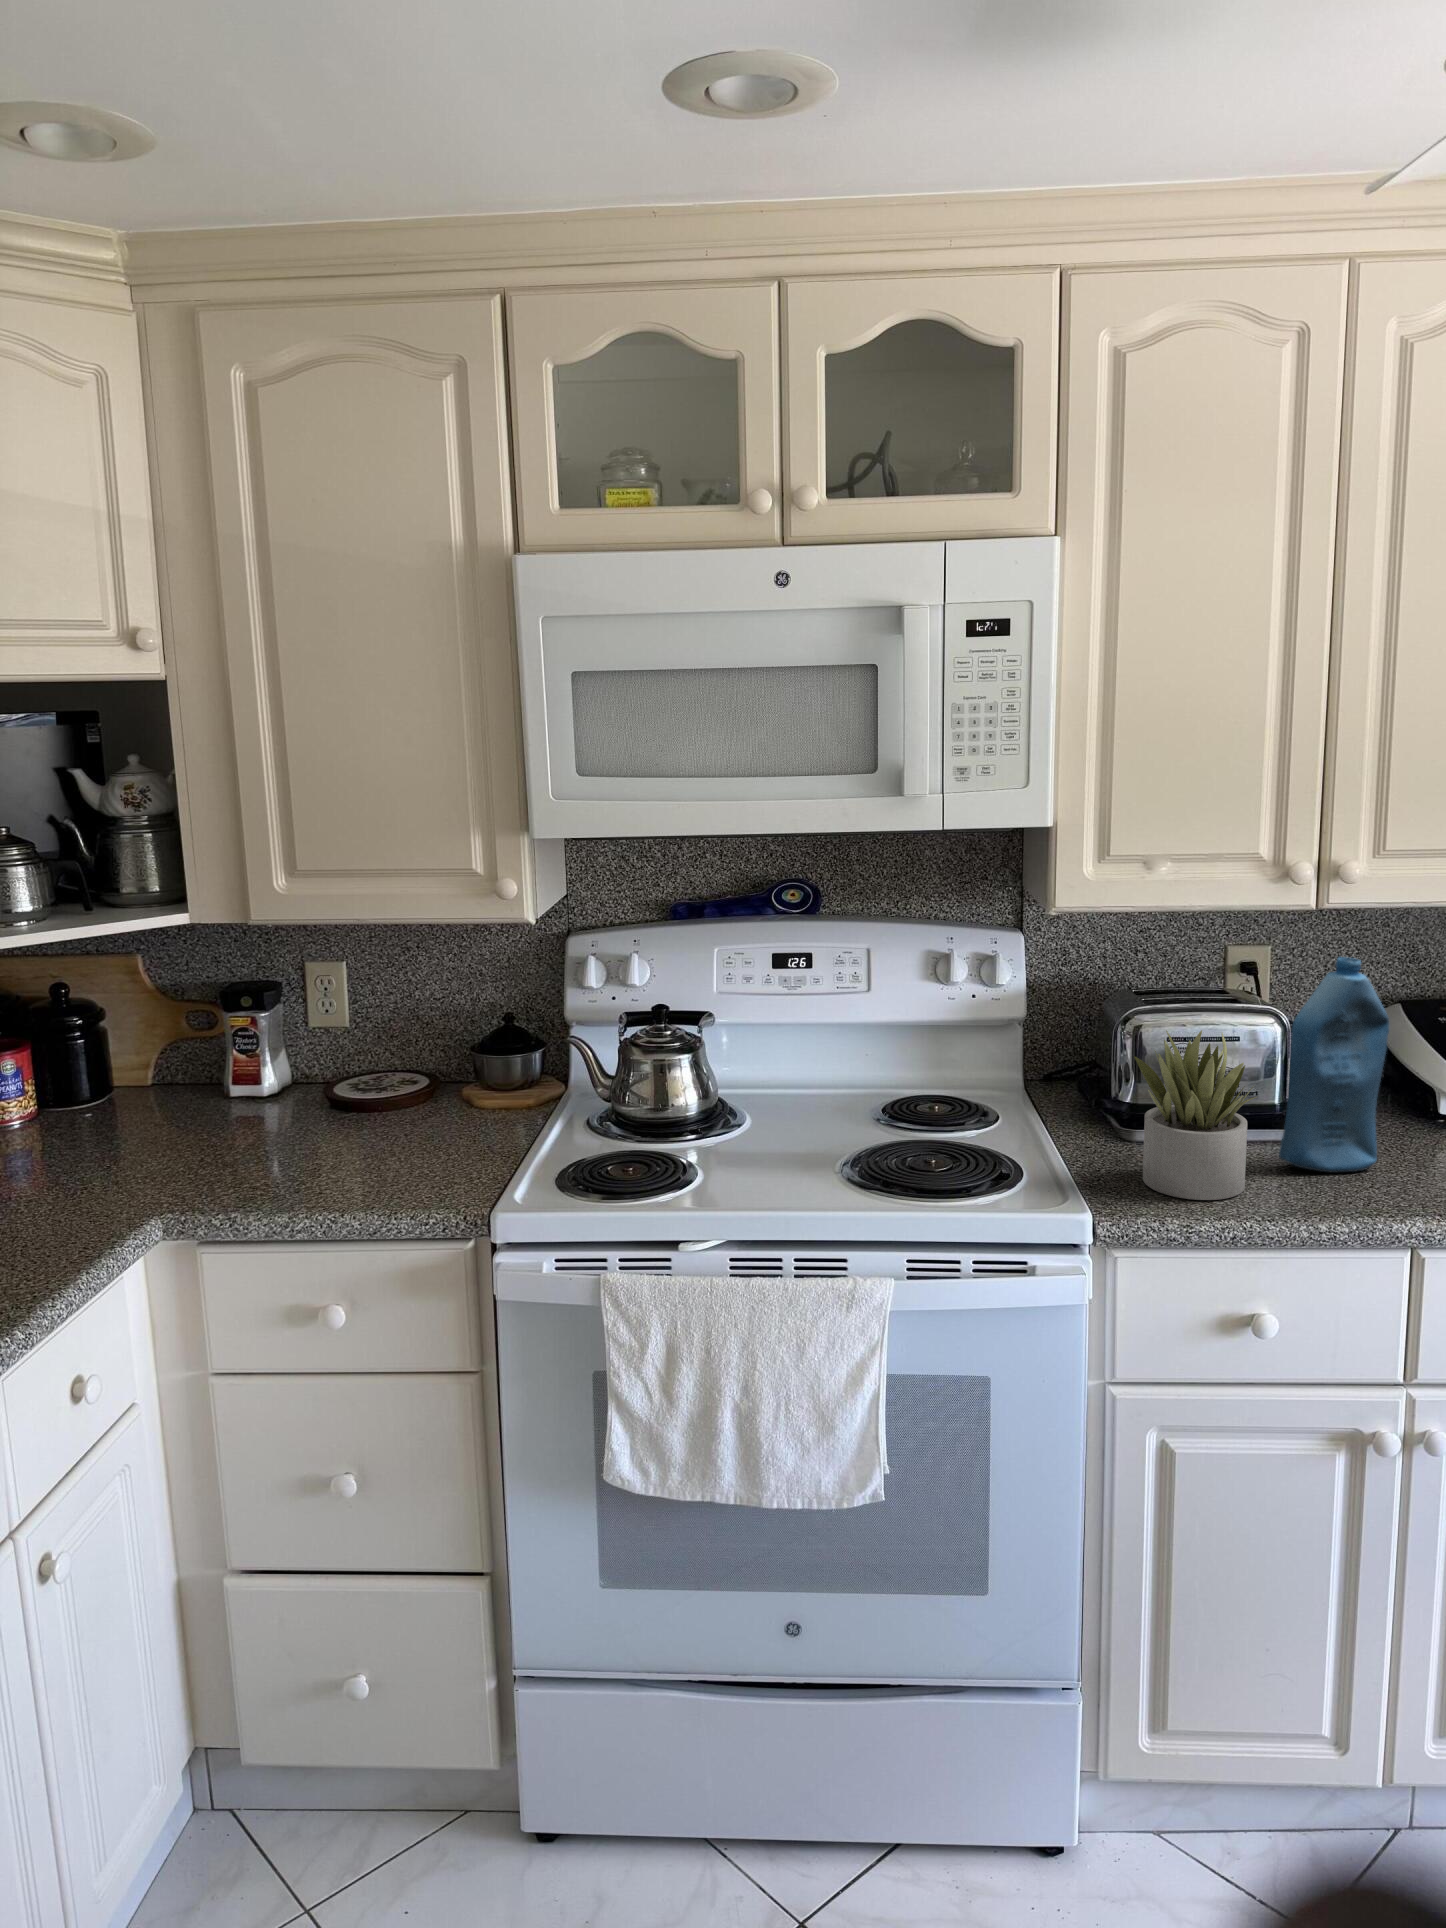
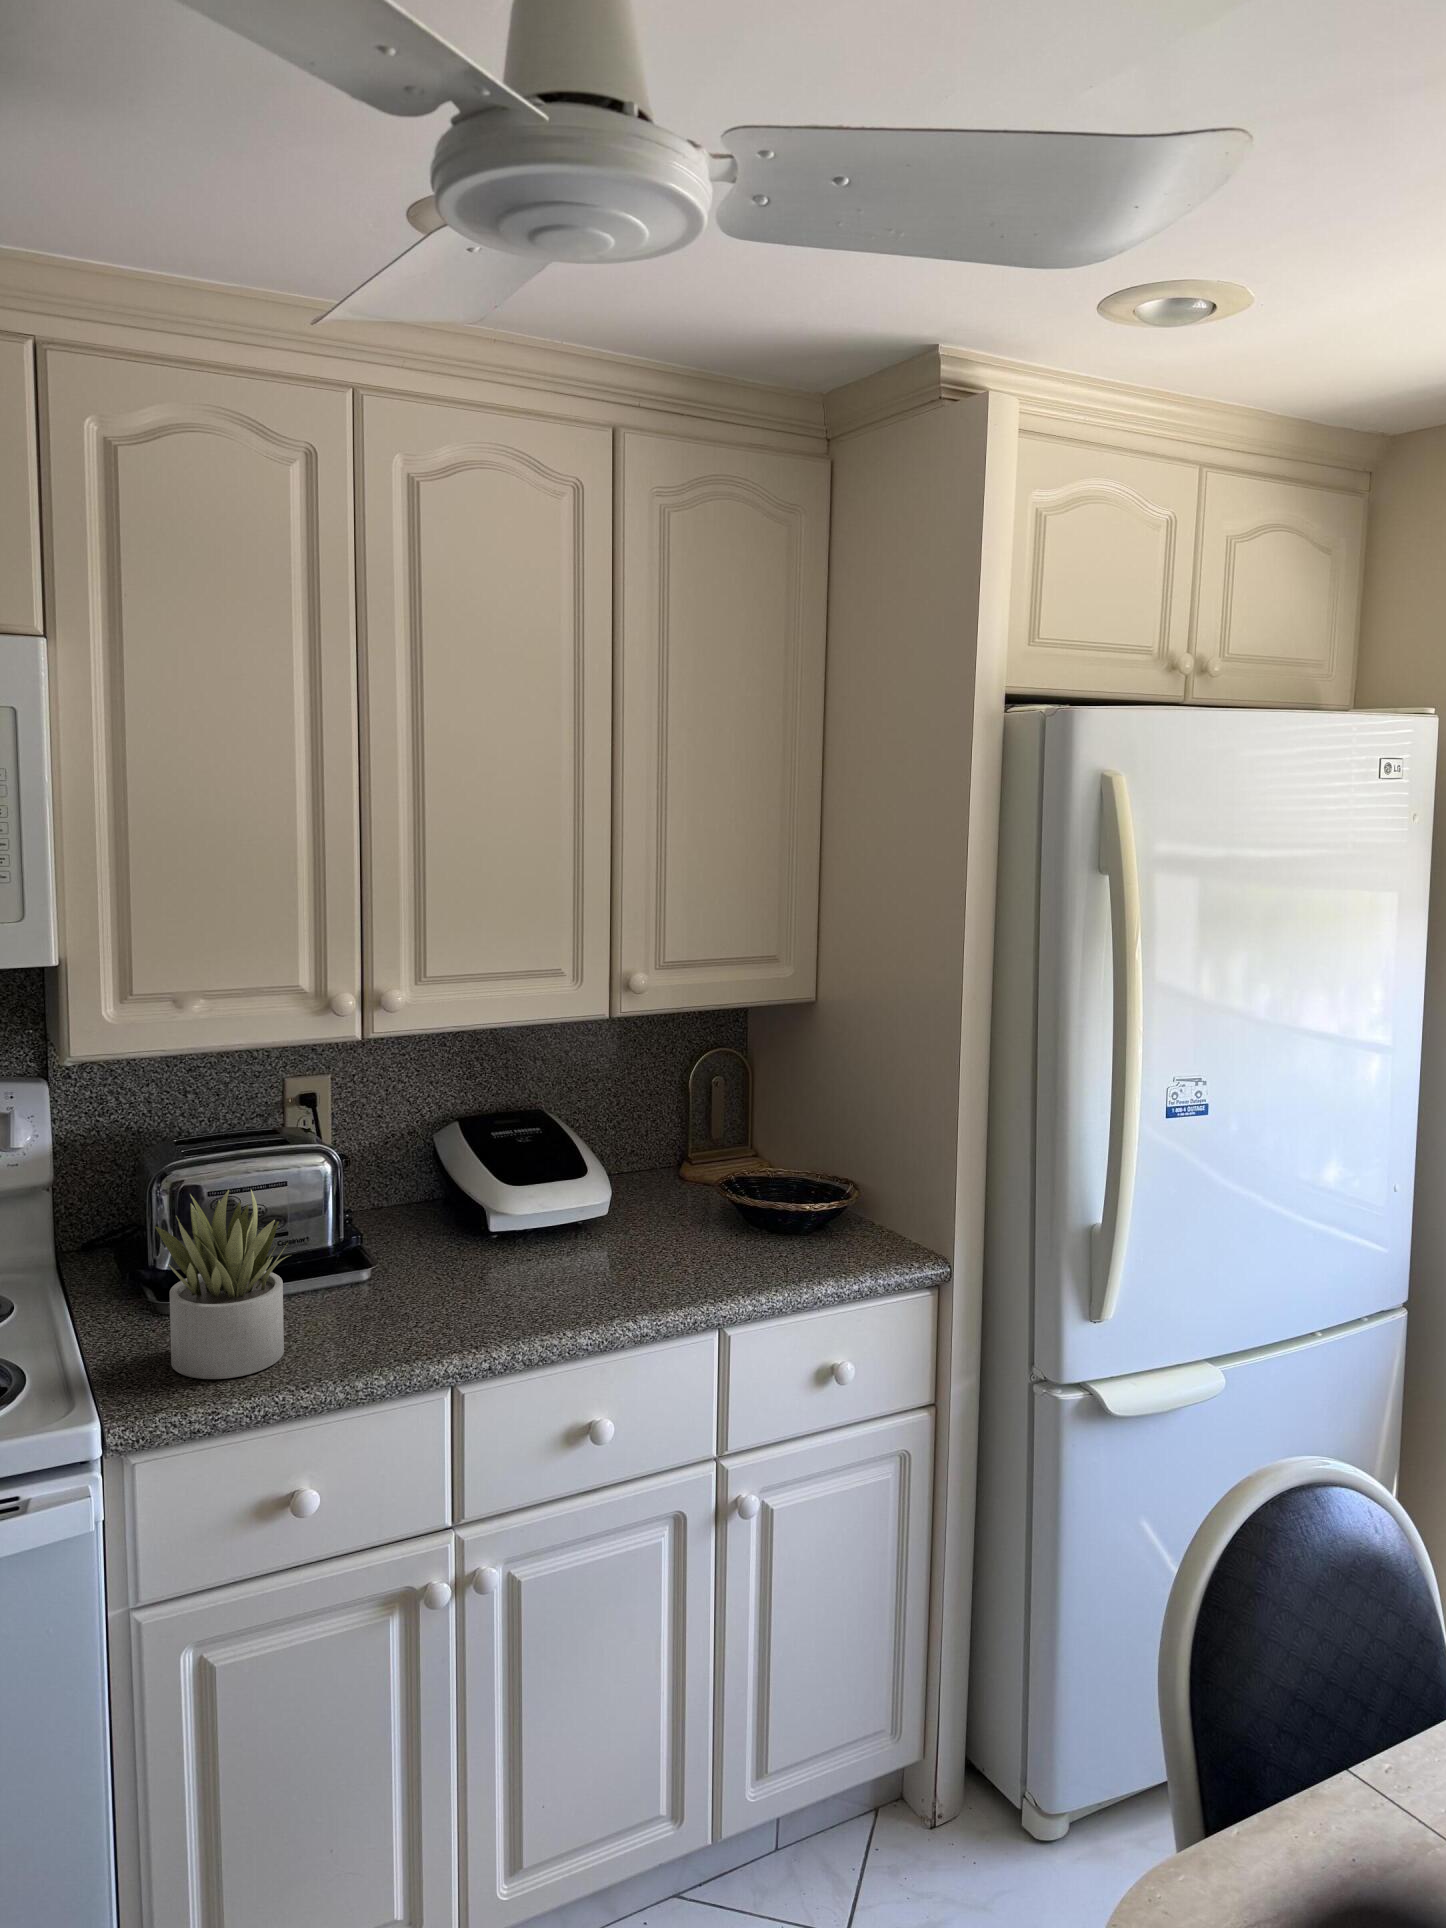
bottle: present [1279,957,1389,1173] -> none [324,1095,429,1320]

